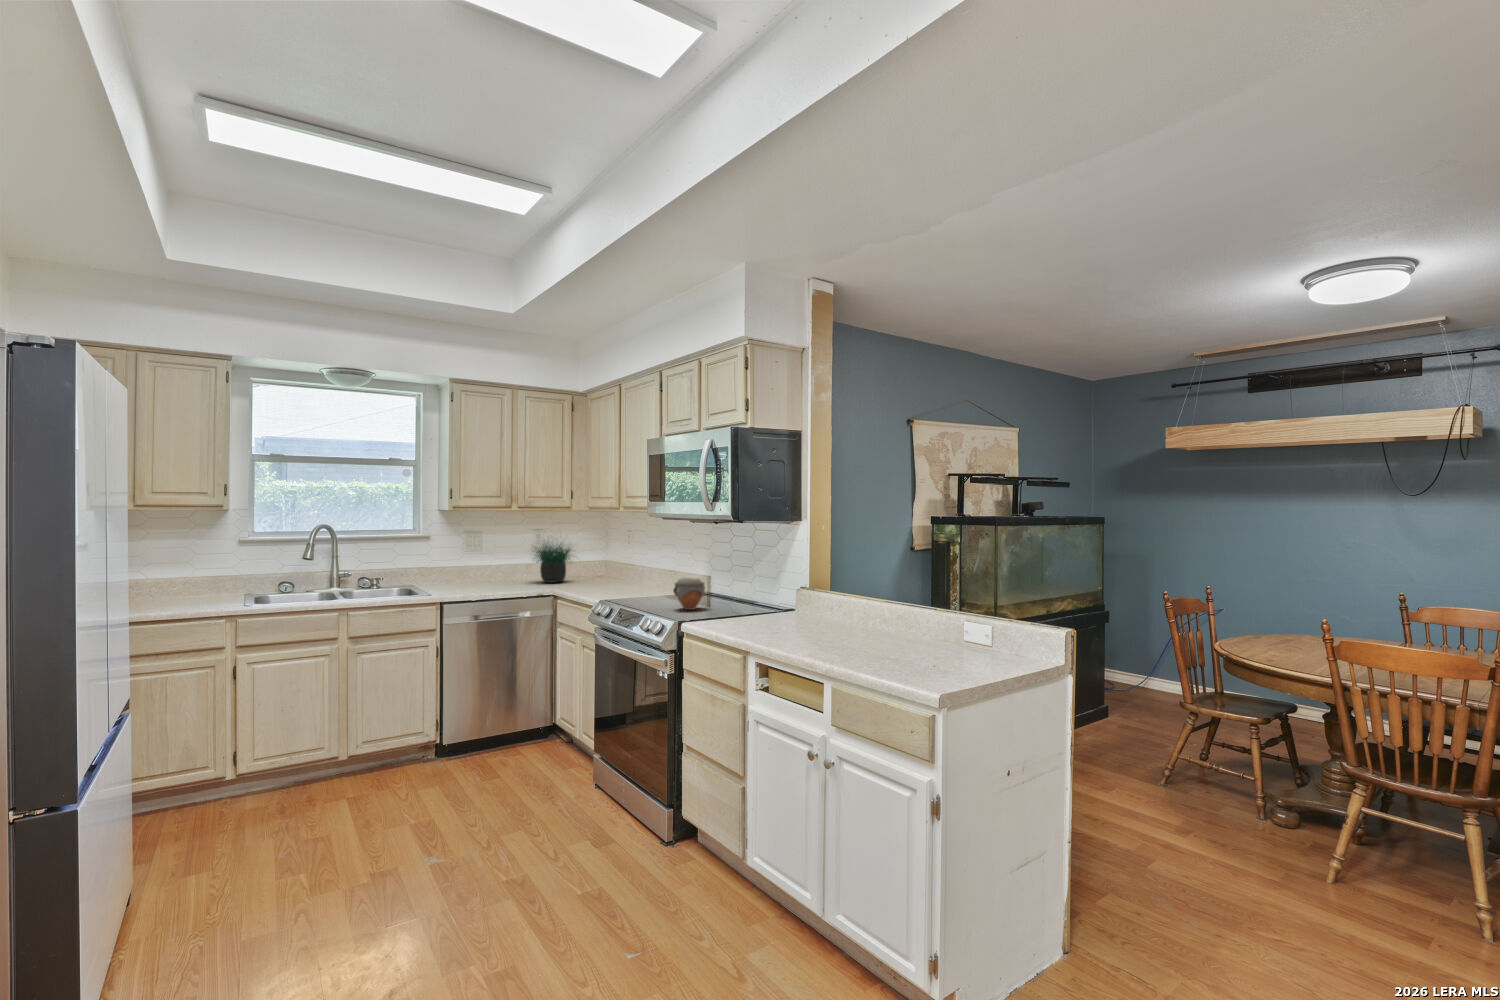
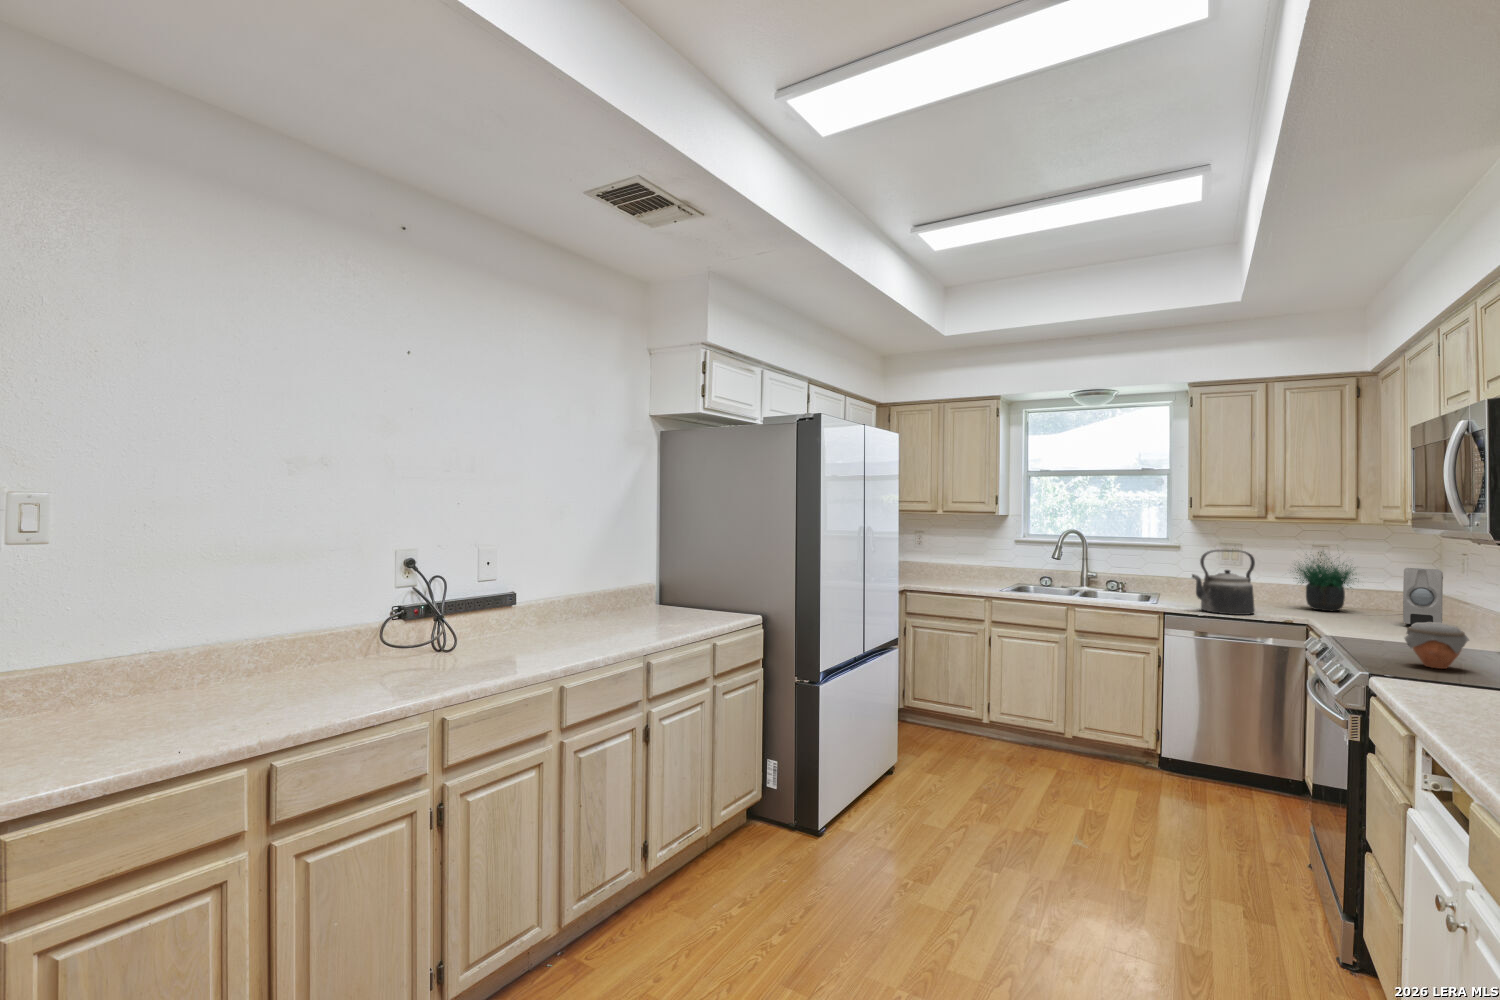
kettle: none [473,537,521,595] -> present [1192,550,1255,615]
soap dispenser: none [612,542,637,586] -> present [1403,568,1443,626]

